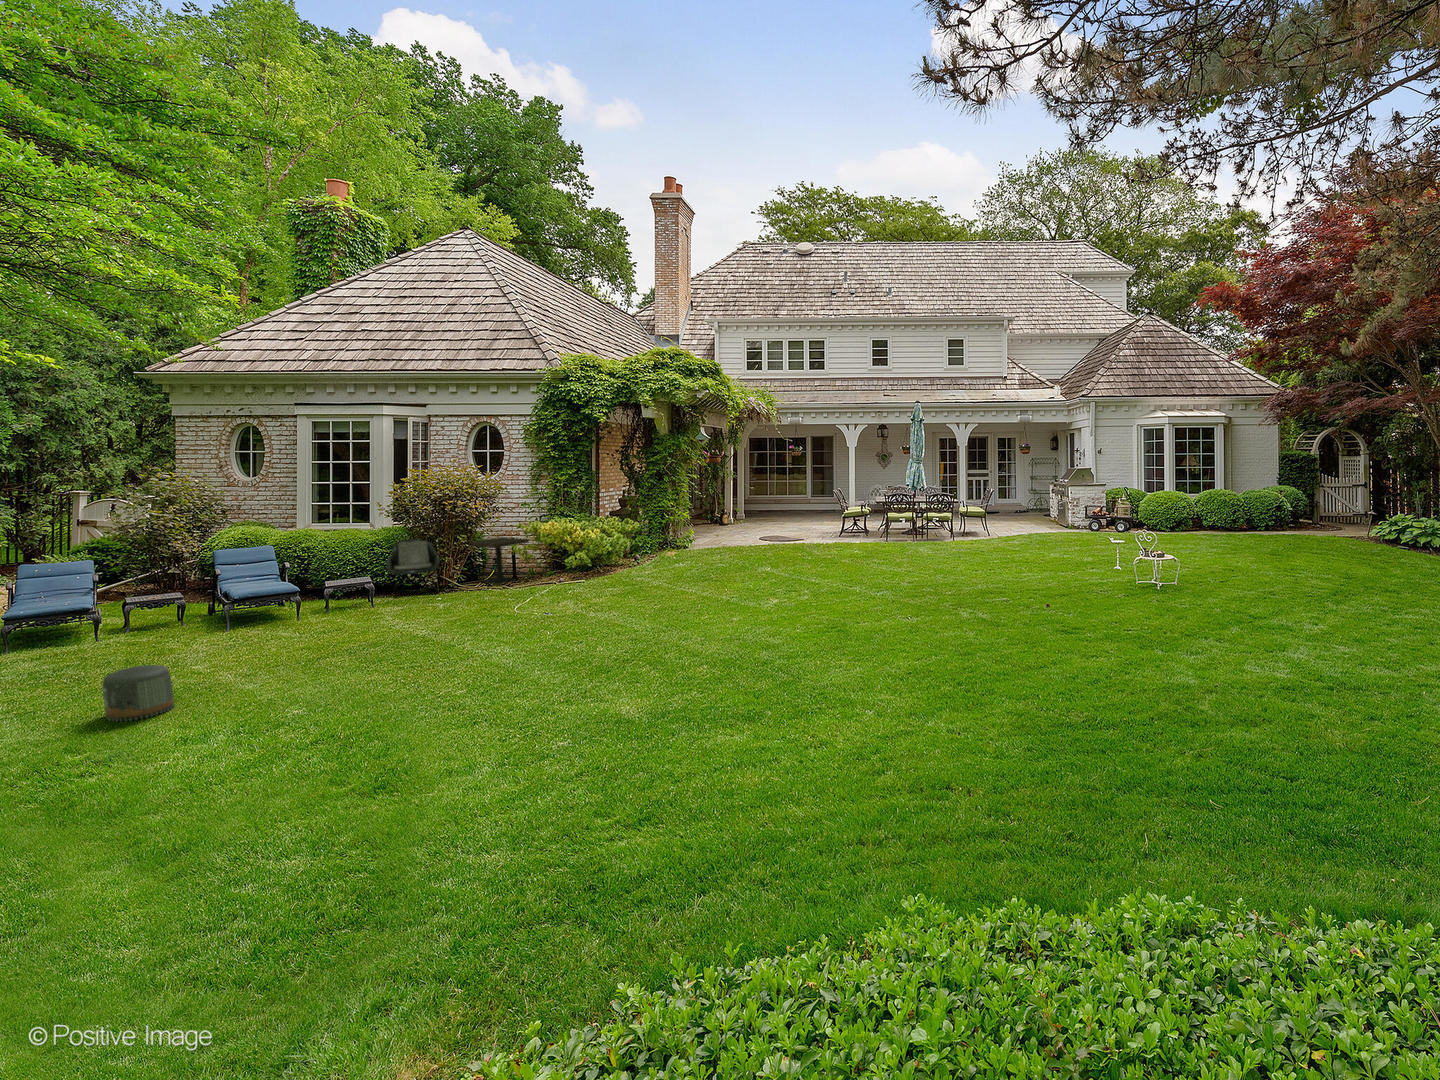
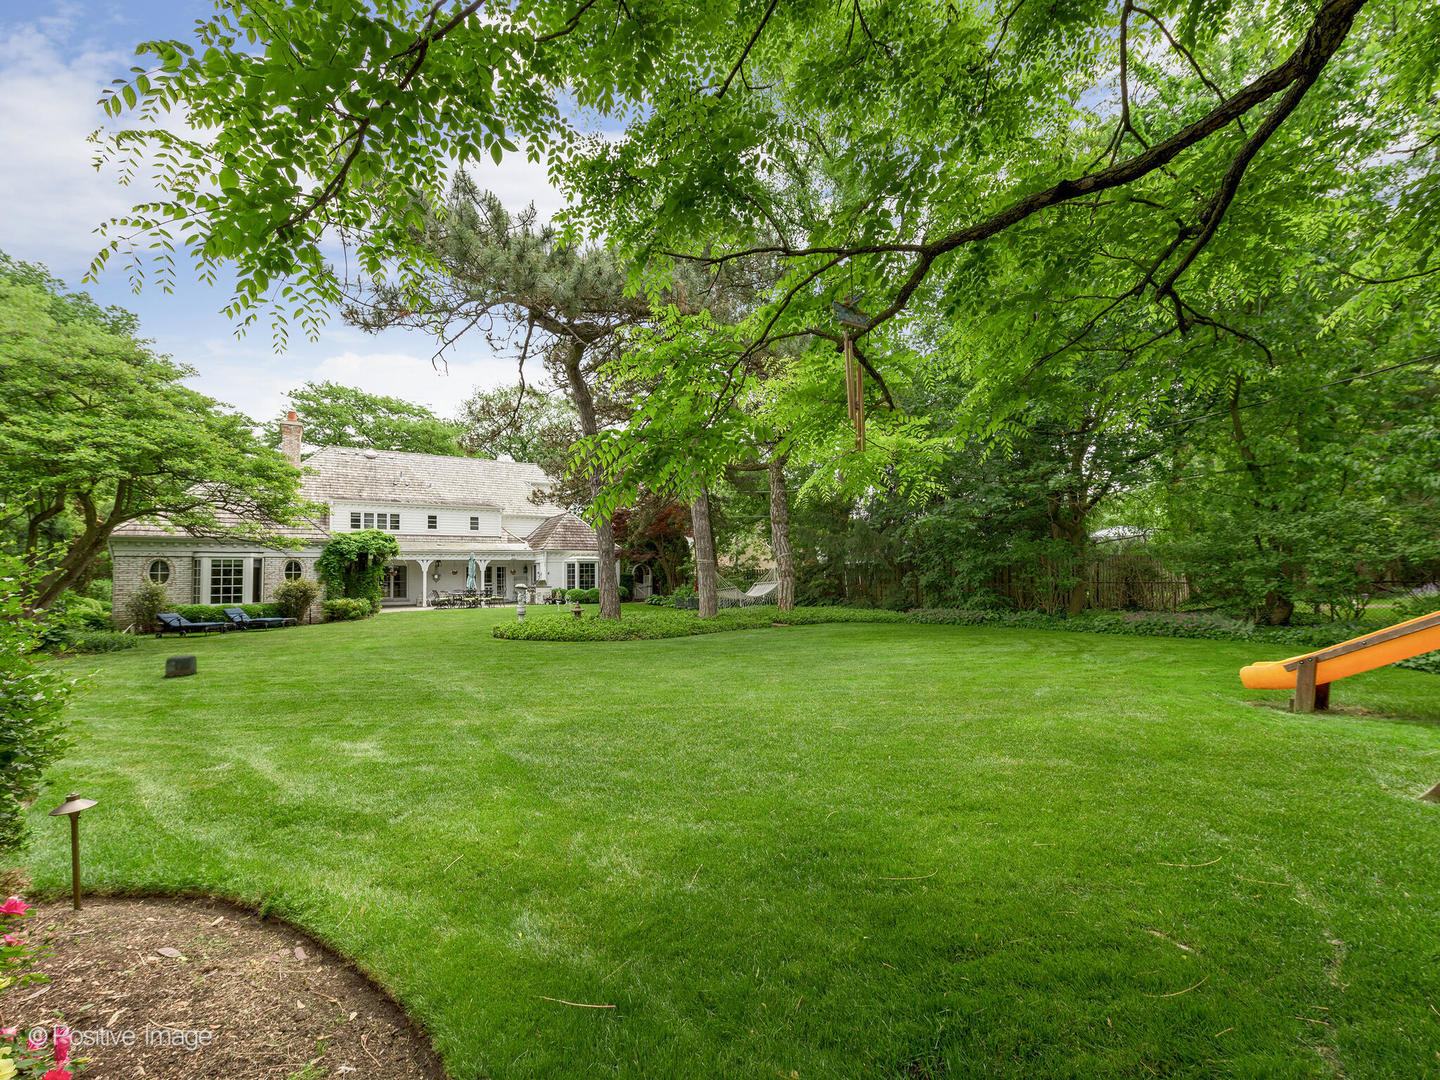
side table: present [470,537,529,584] -> none [226,618,268,643]
lounge chair: present [386,539,439,598] -> none [181,619,222,651]

